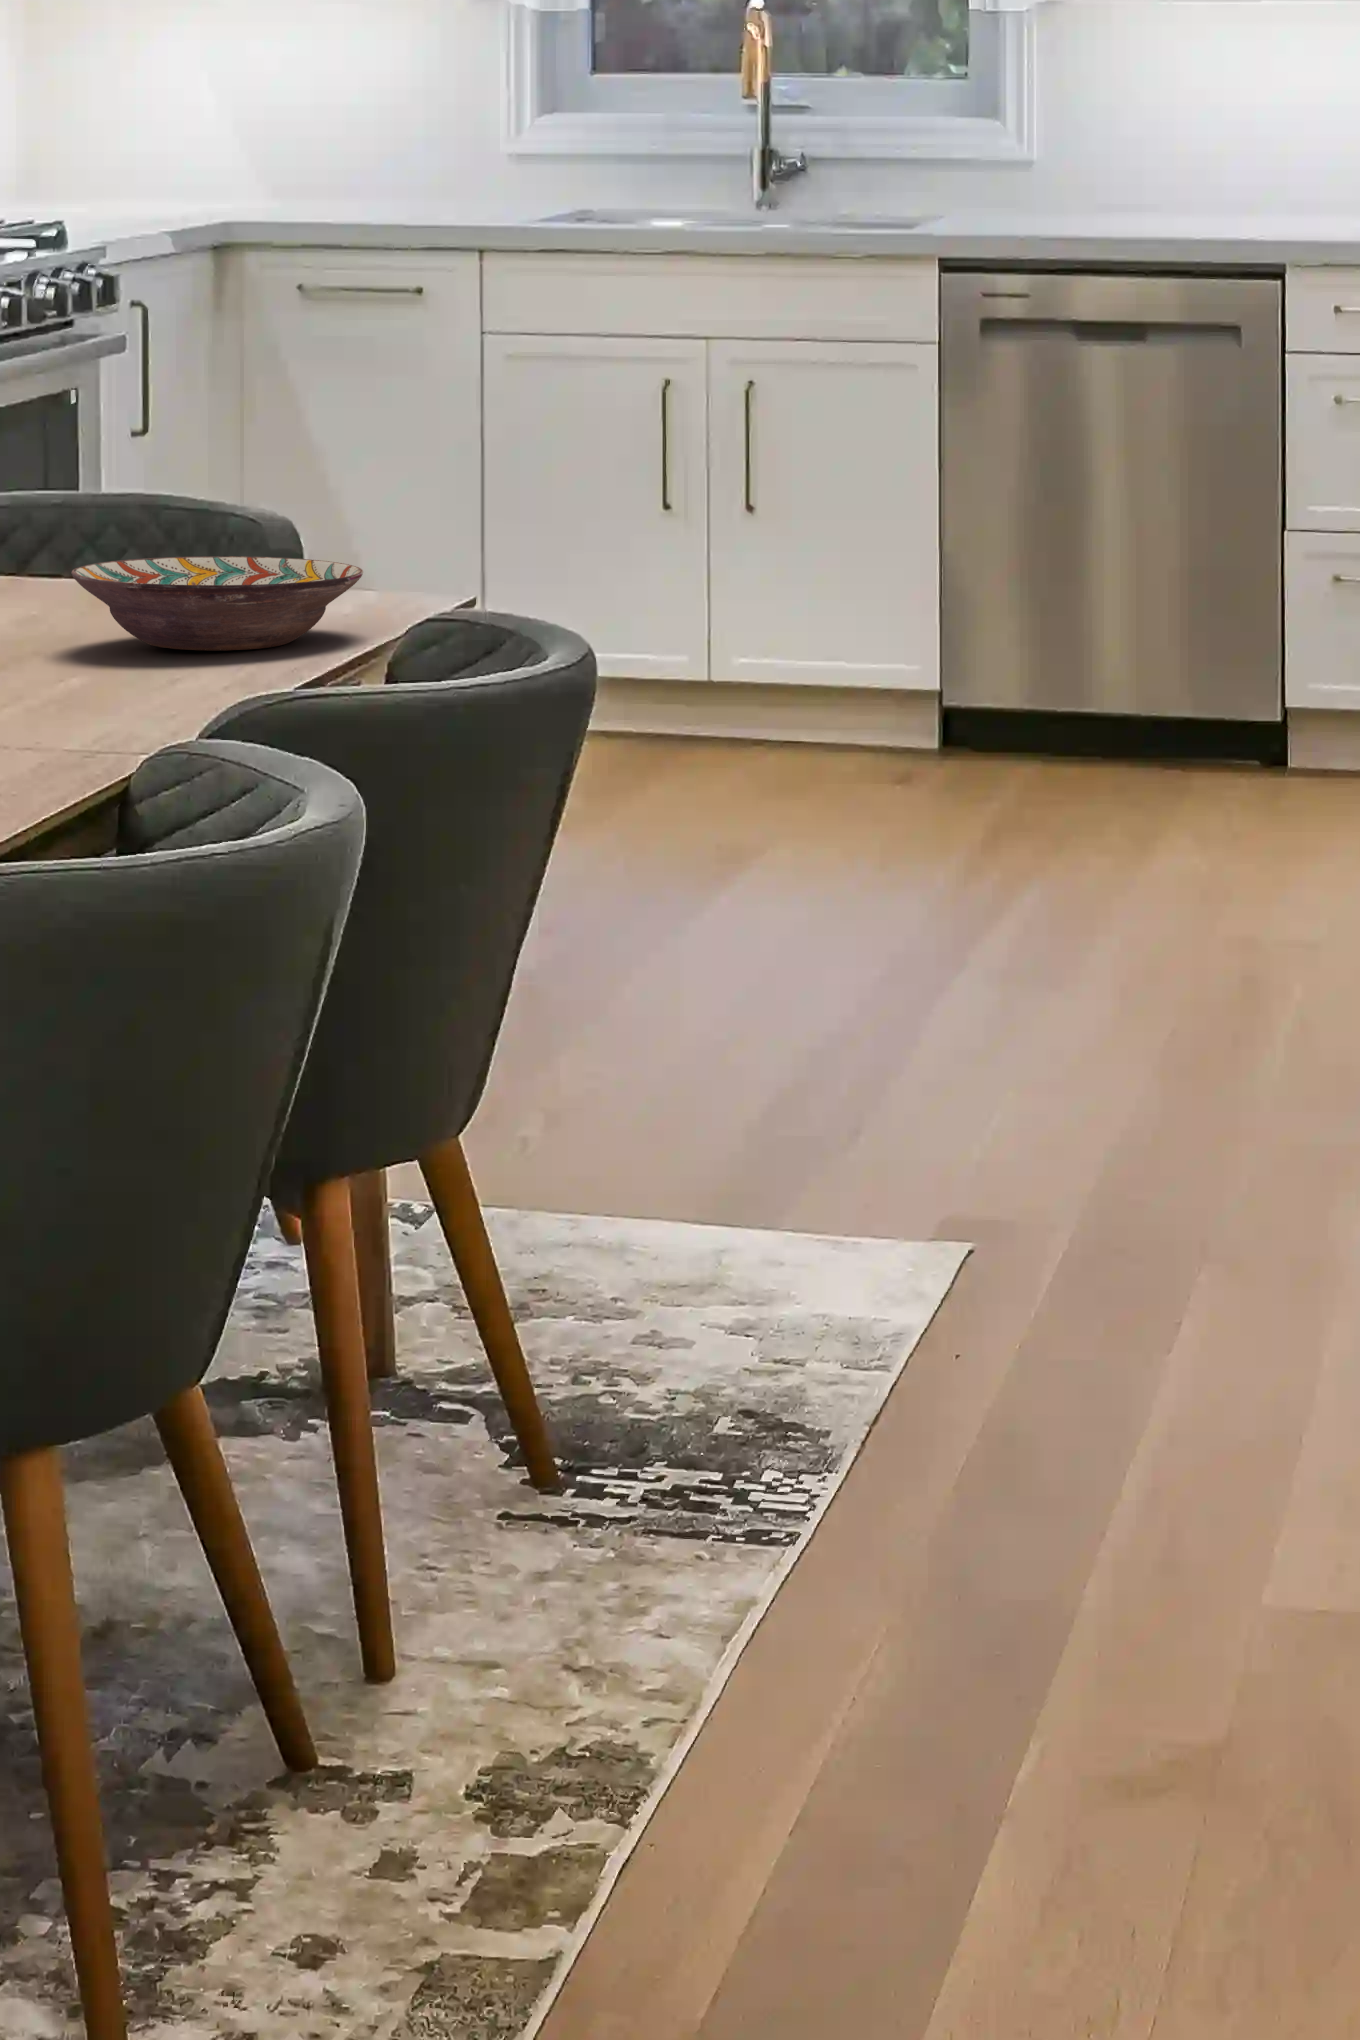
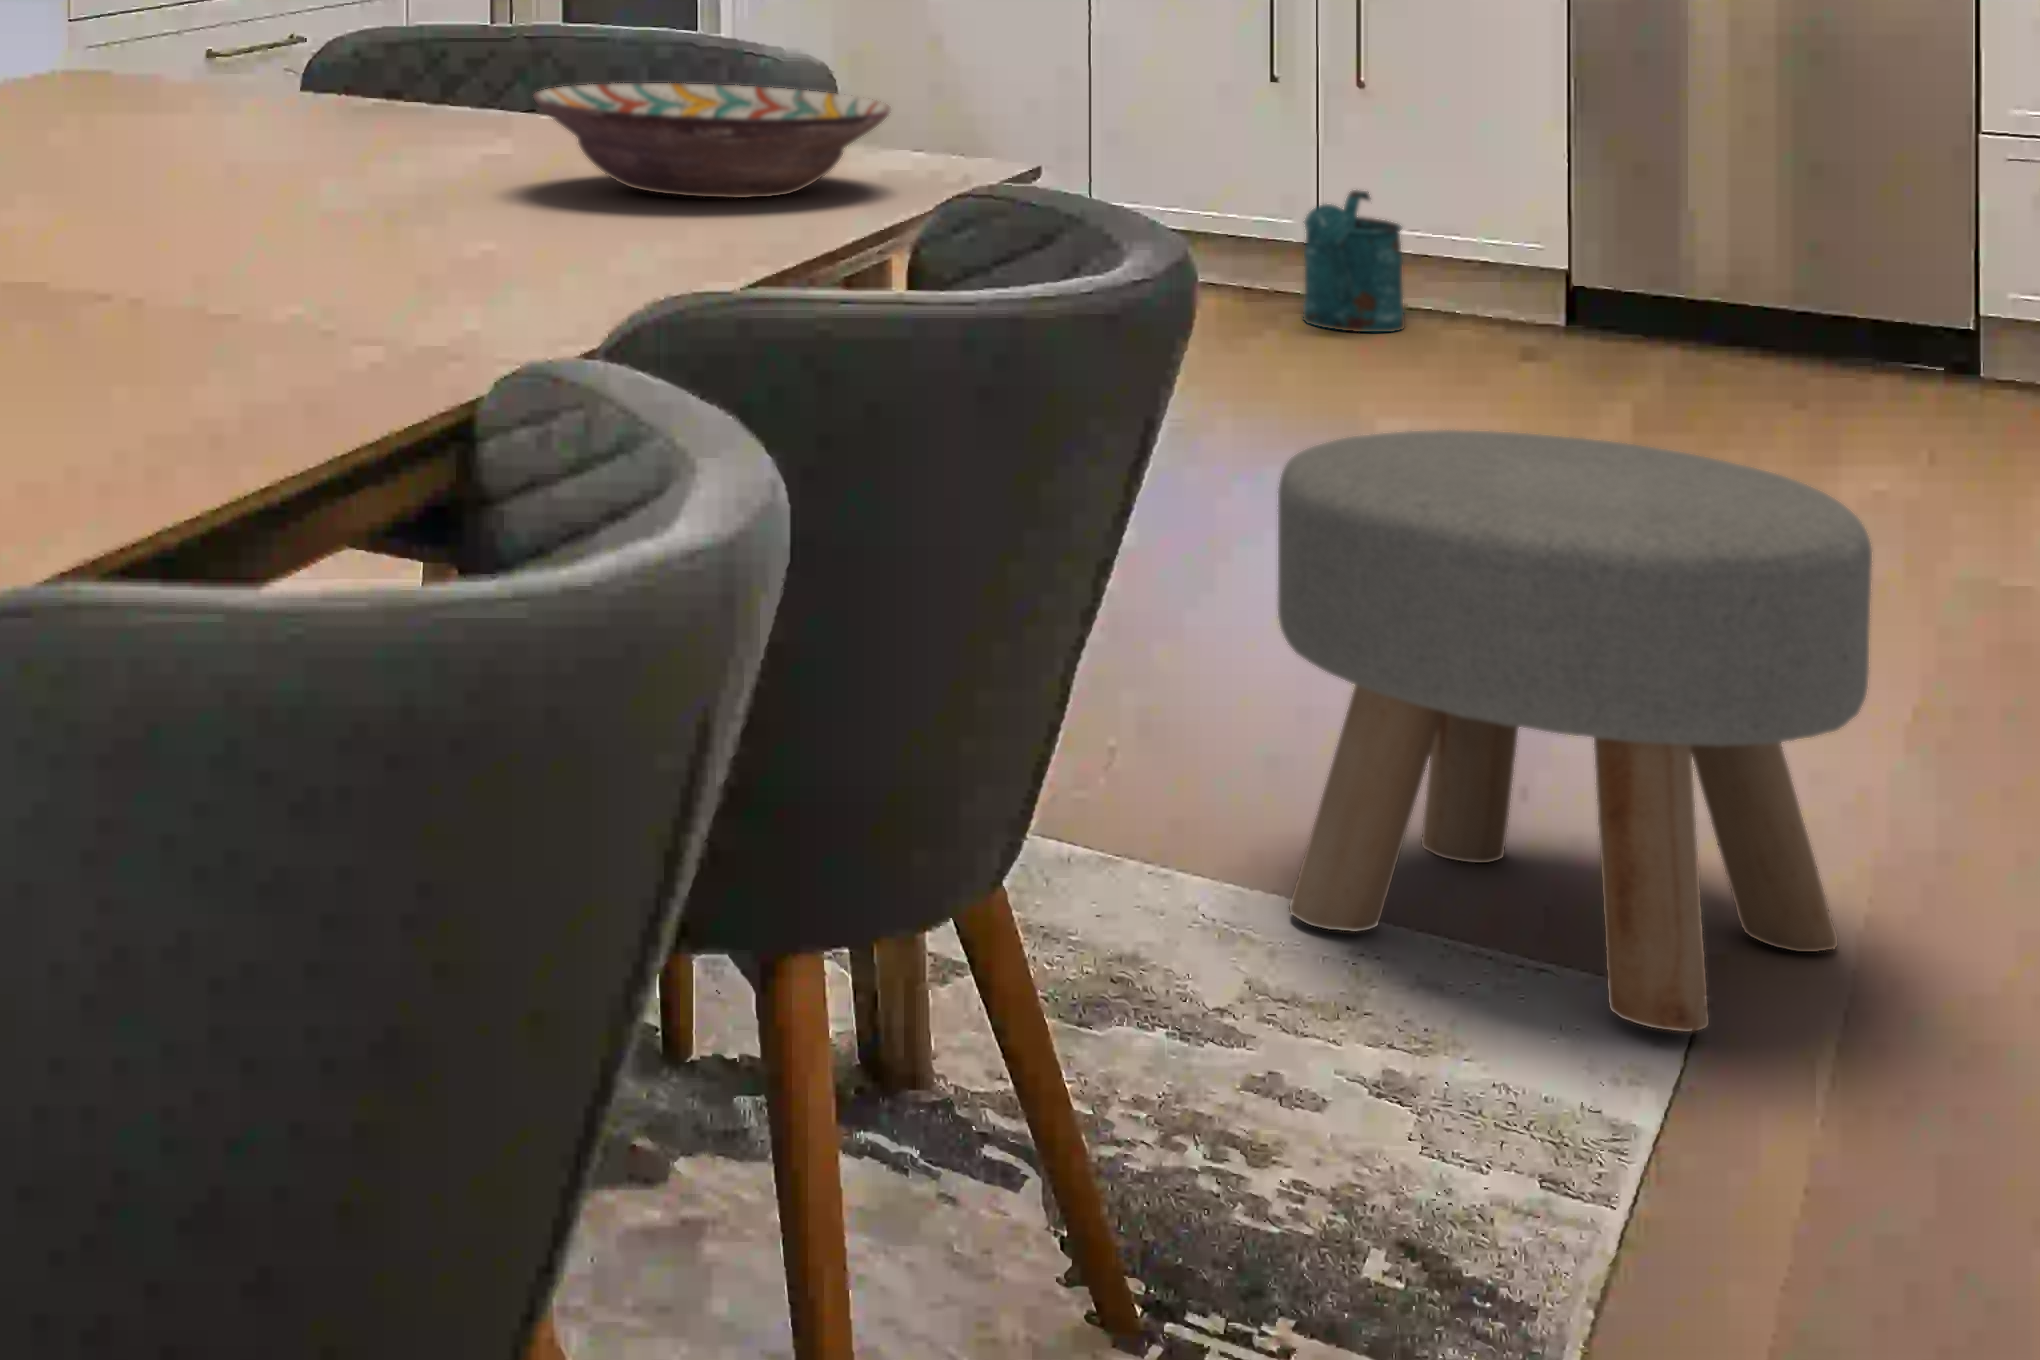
watering can: none [695,622,791,767] -> present [1303,190,1405,332]
ottoman: none [662,821,1096,1267] -> present [1278,430,1872,1032]

